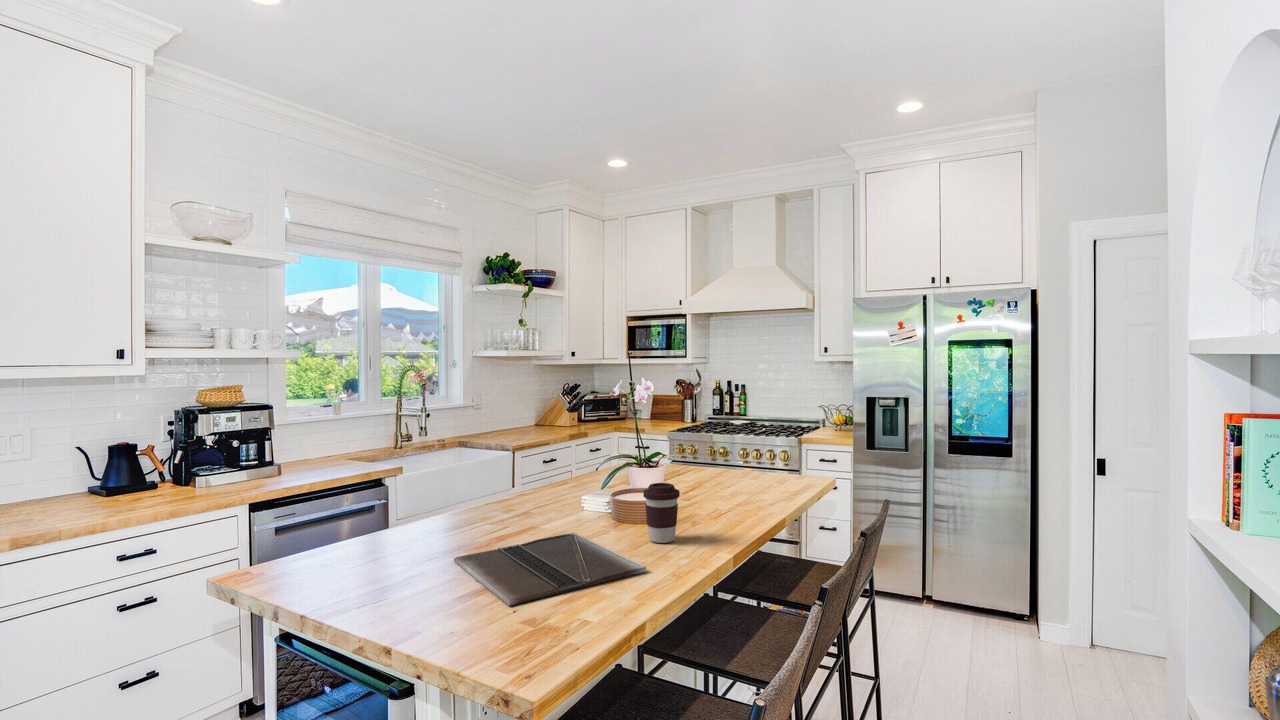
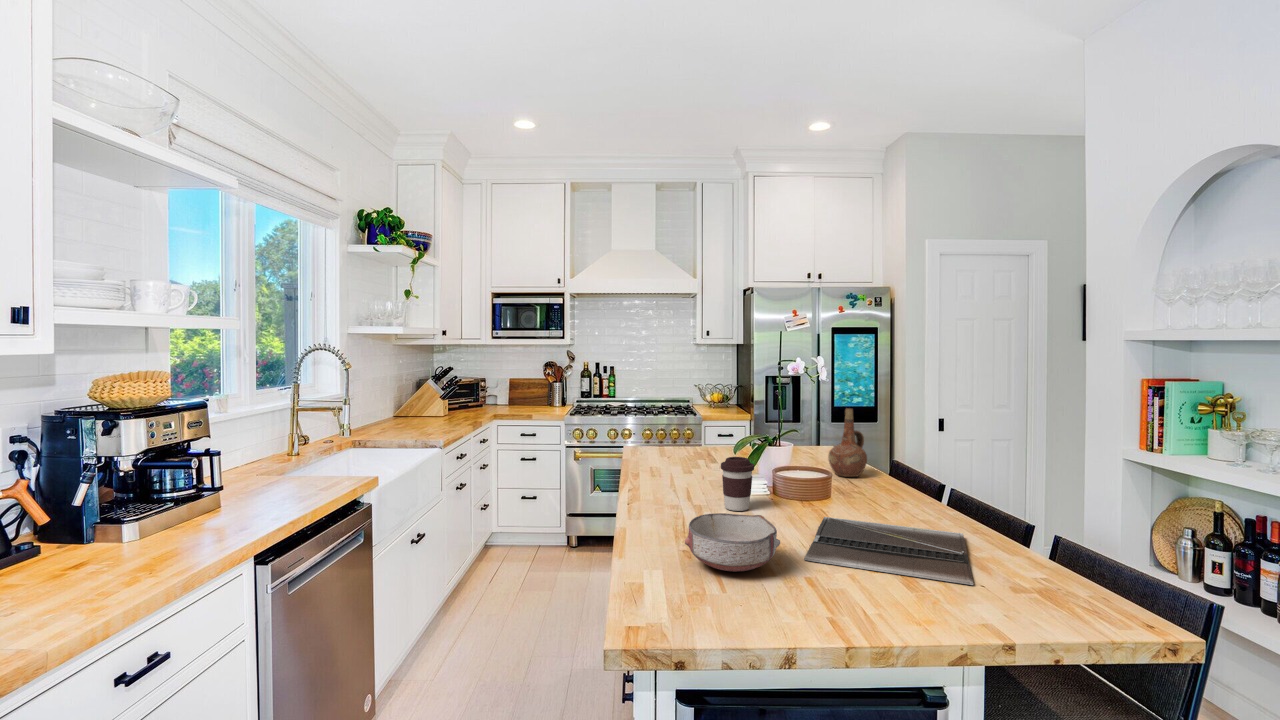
ceramic pitcher: none [716,430,760,506] -> present [828,408,867,477]
coffee cup: present [643,483,680,543] -> present [721,457,754,511]
ceramic bowl: none [352,508,434,557] -> present [685,513,780,572]

